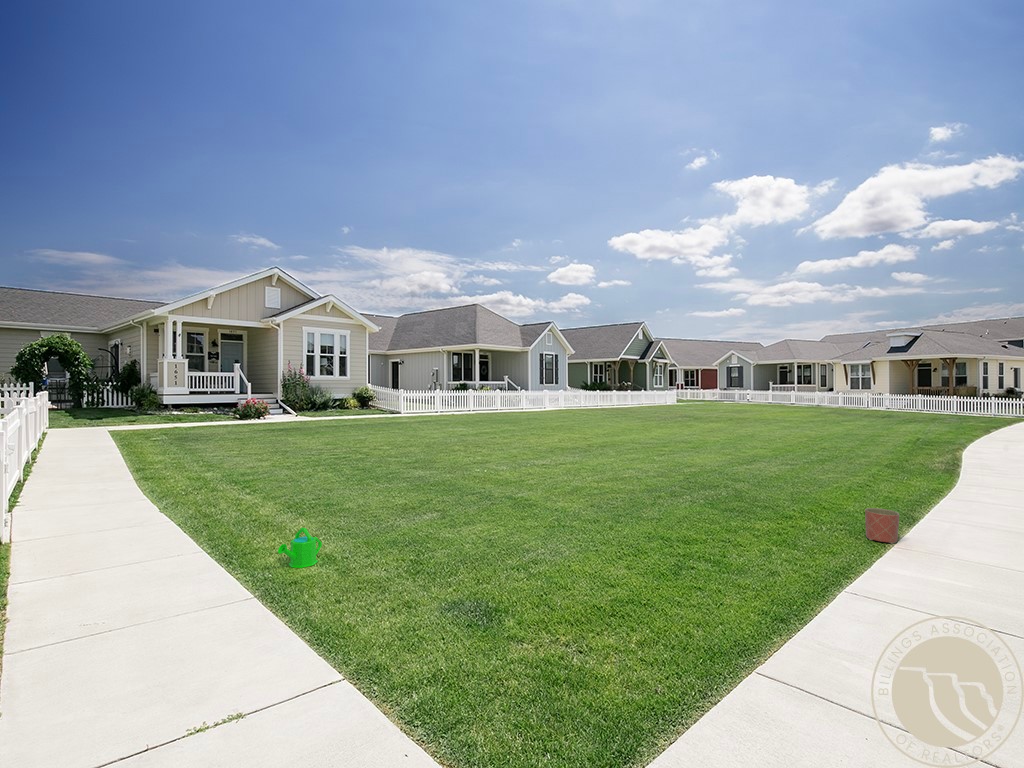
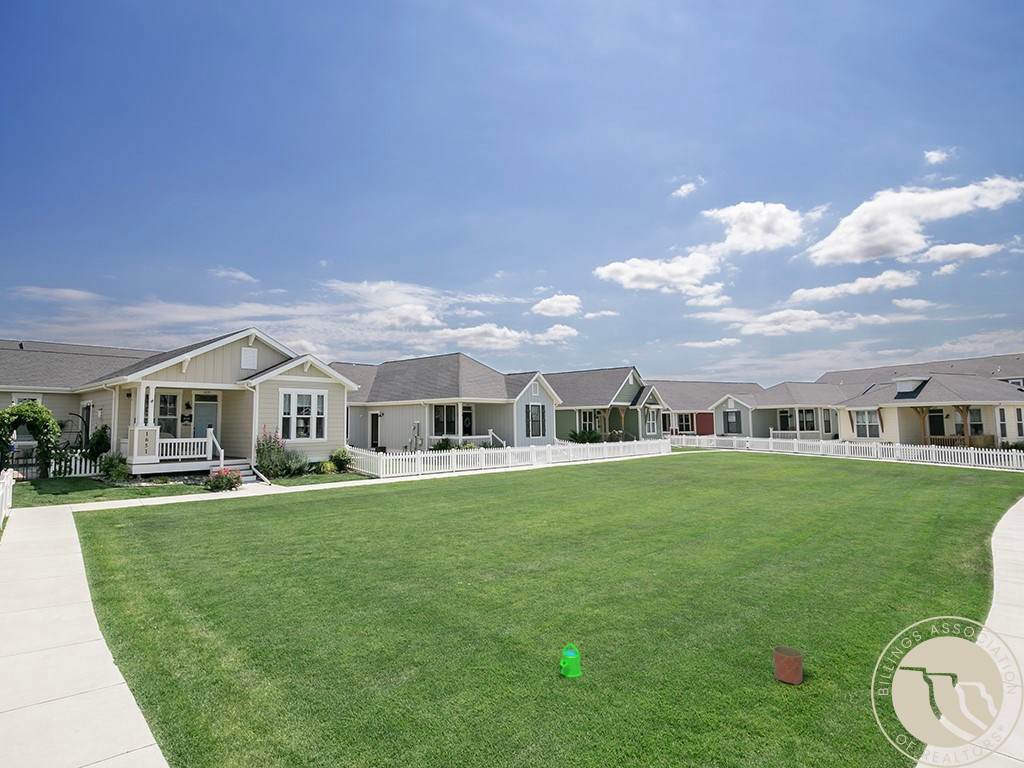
watering can: present [278,528,322,568] -> present [560,643,582,677]

